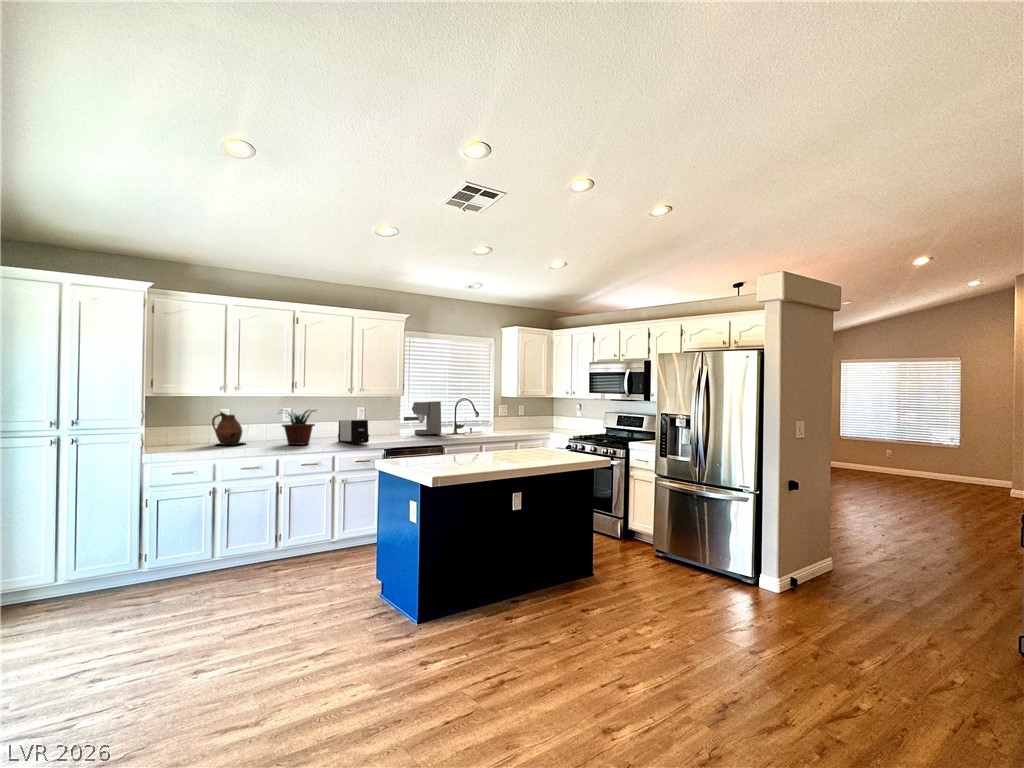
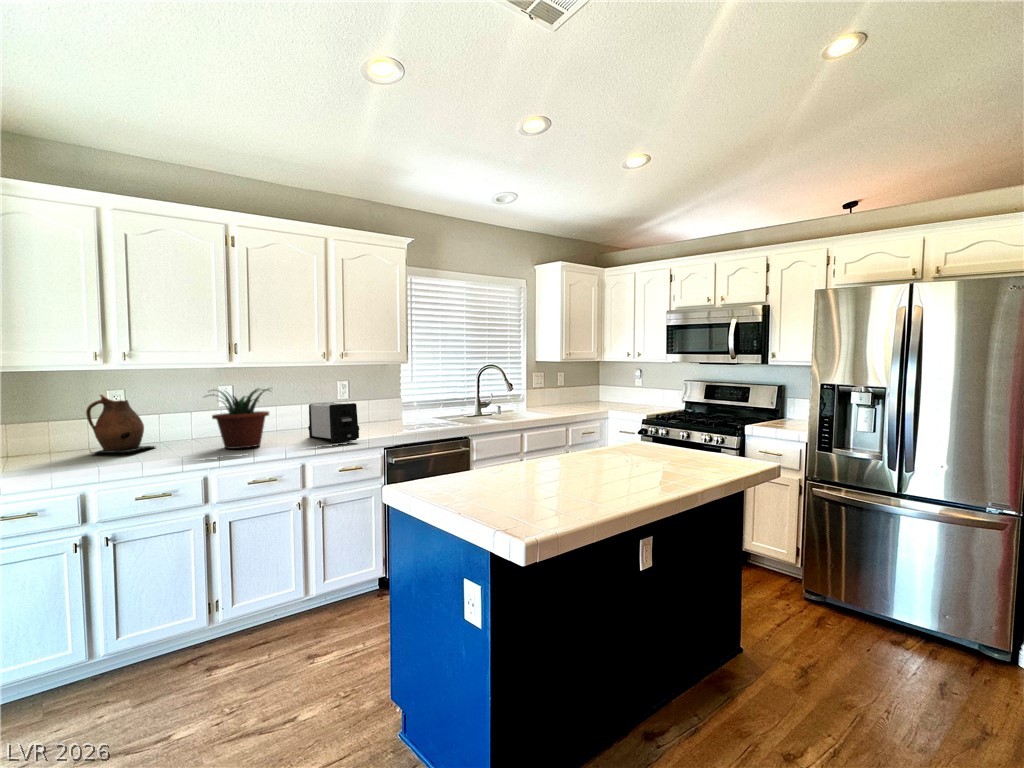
coffee maker: present [404,401,441,435] -> none [407,370,463,421]

